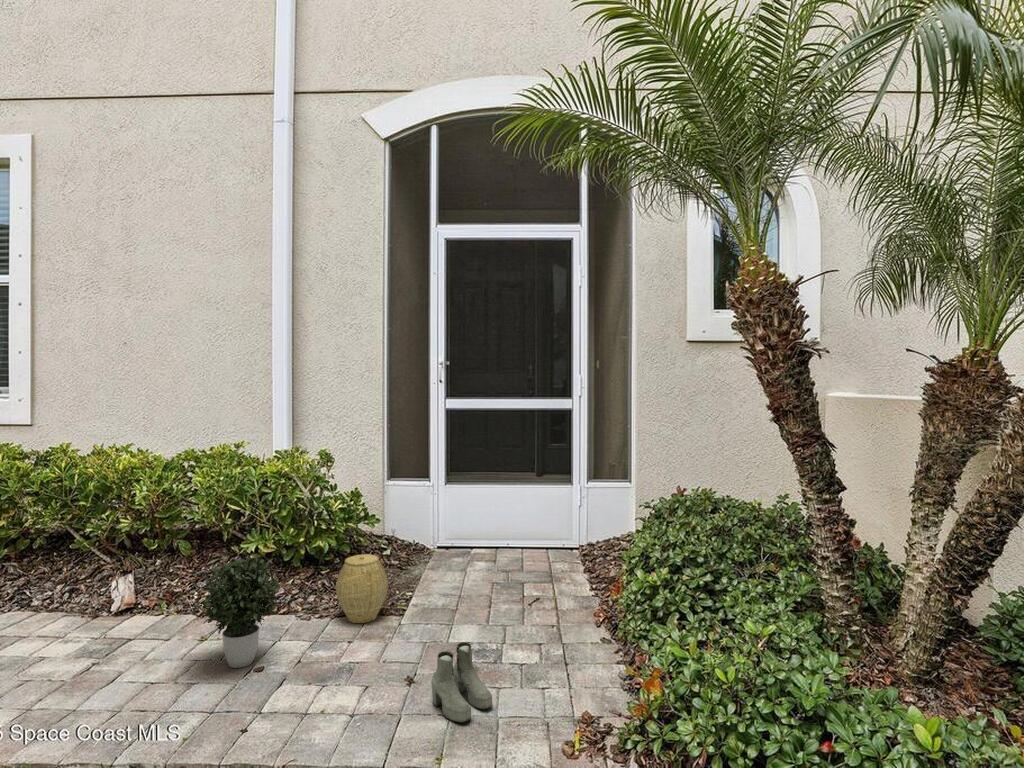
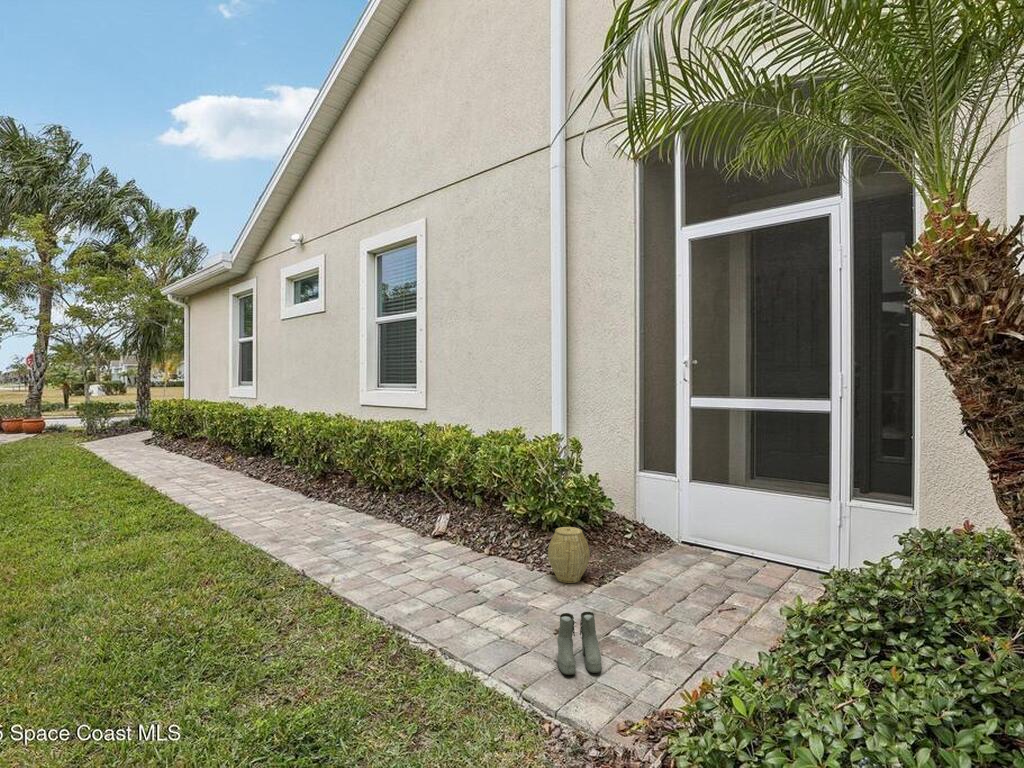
potted plant: present [202,557,280,668] -> none [442,509,496,588]

